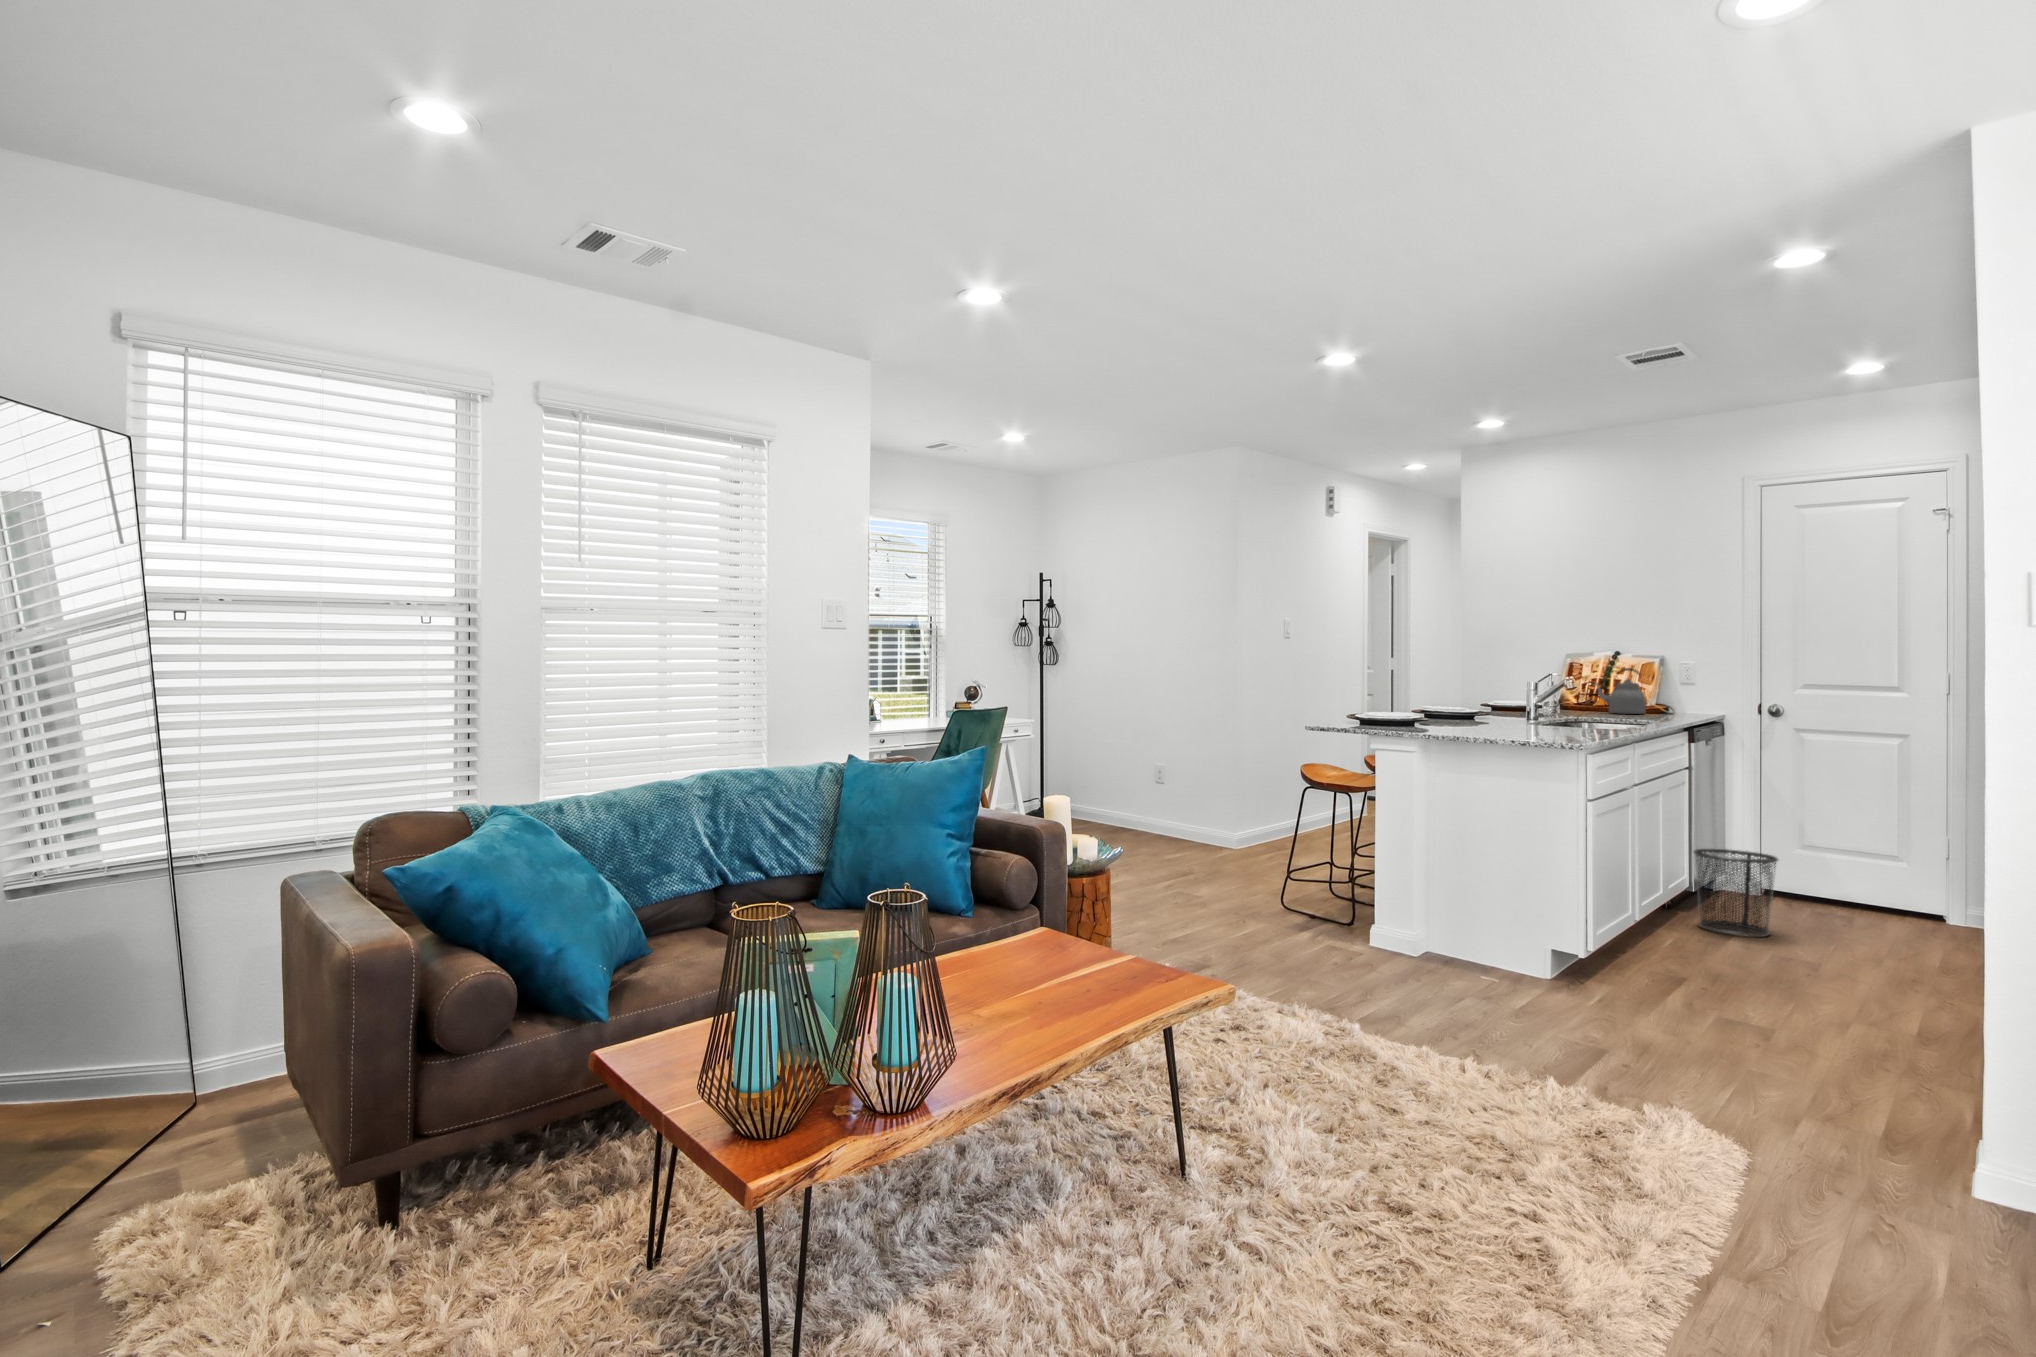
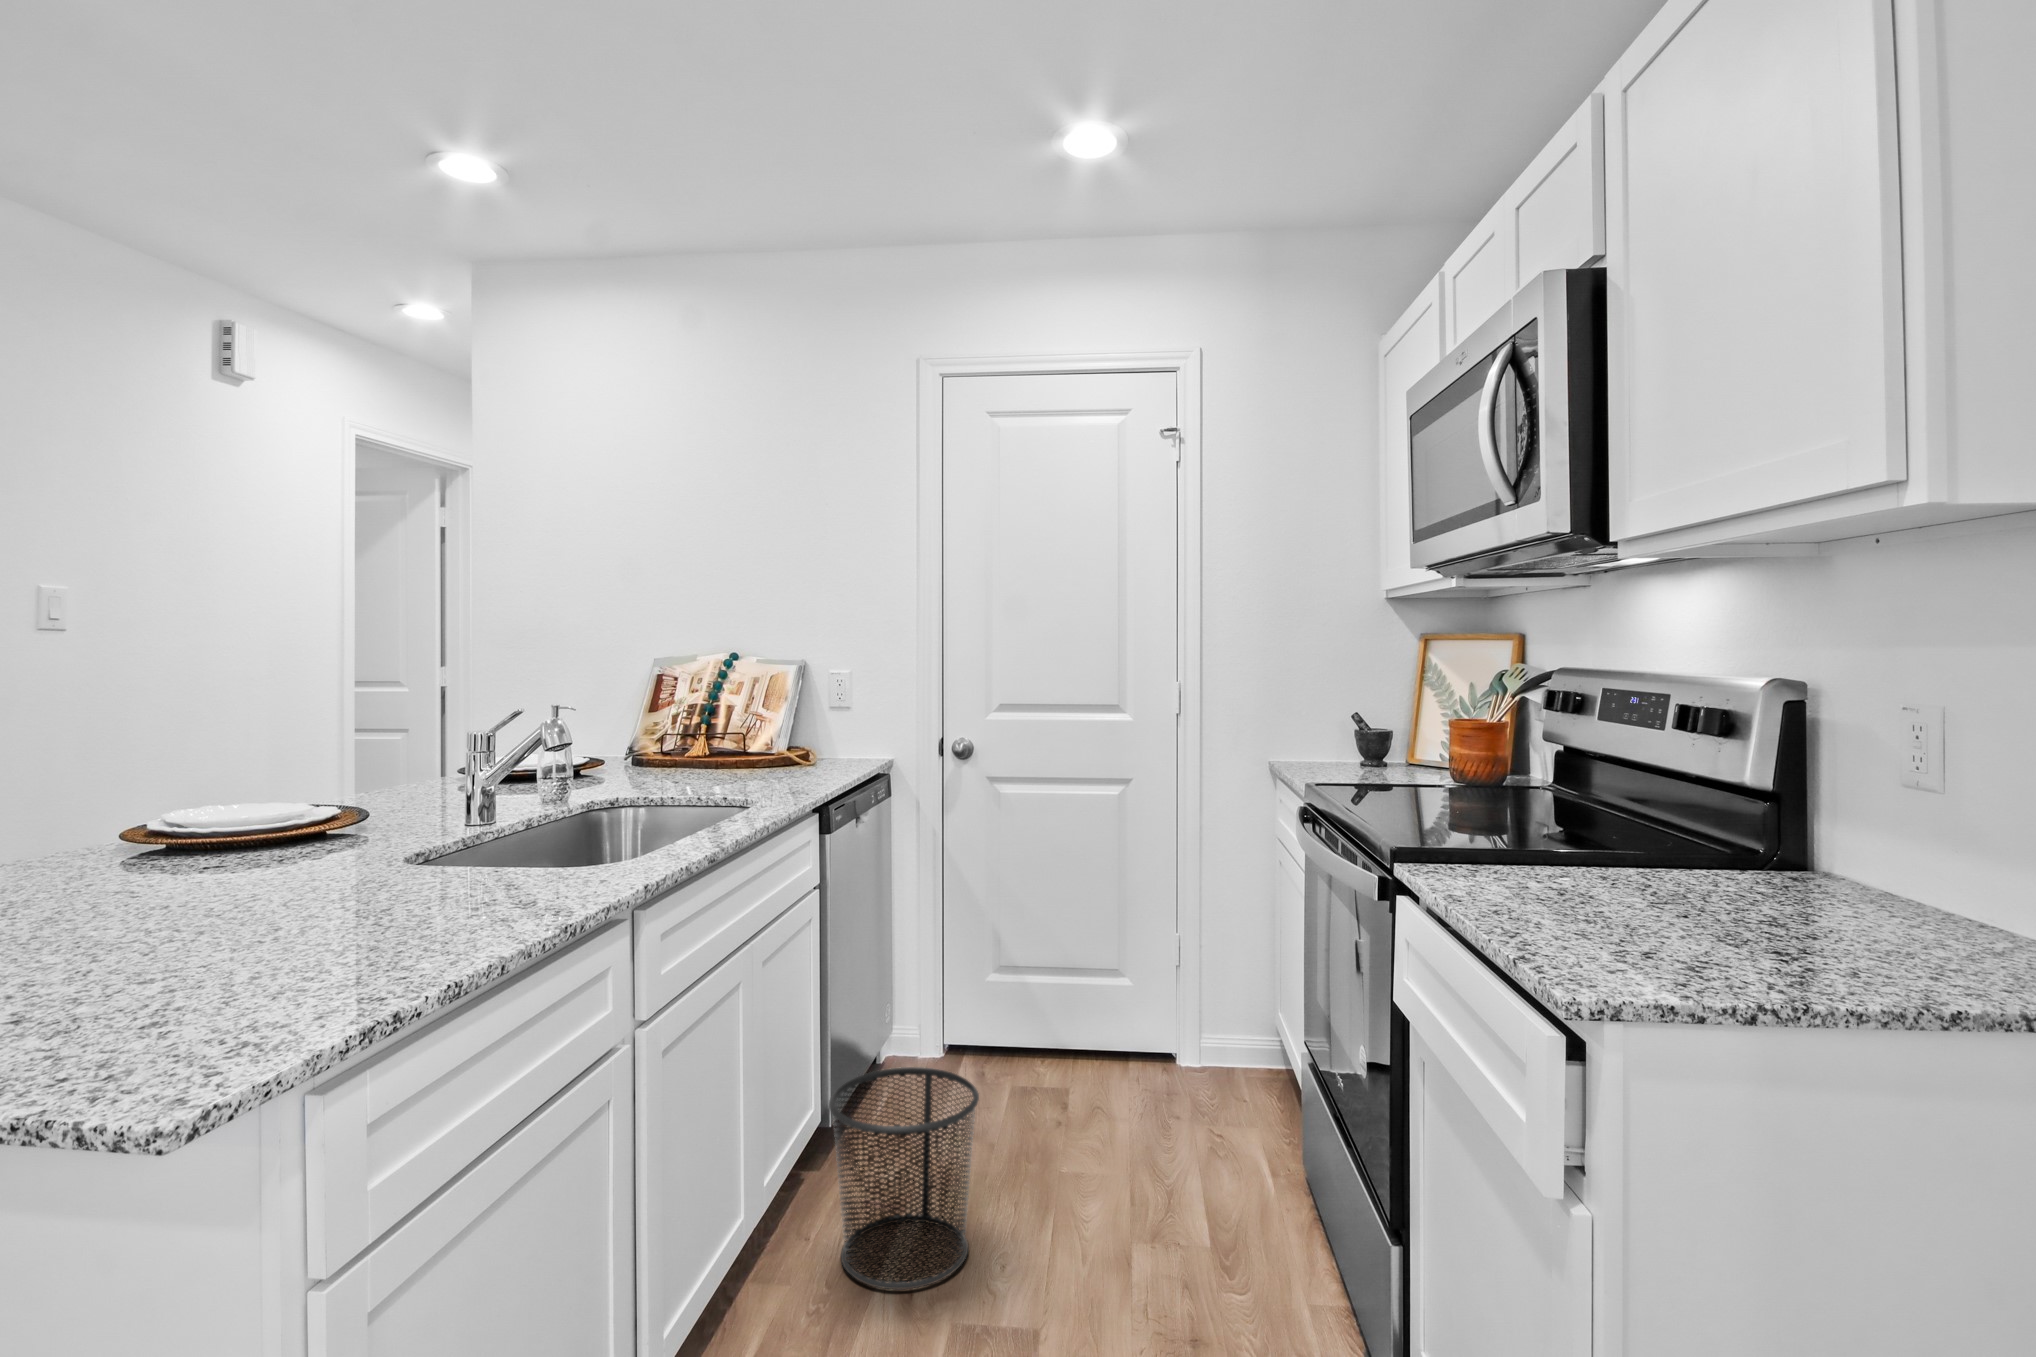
kettle: present [1594,668,1646,714] -> none [680,686,770,772]

